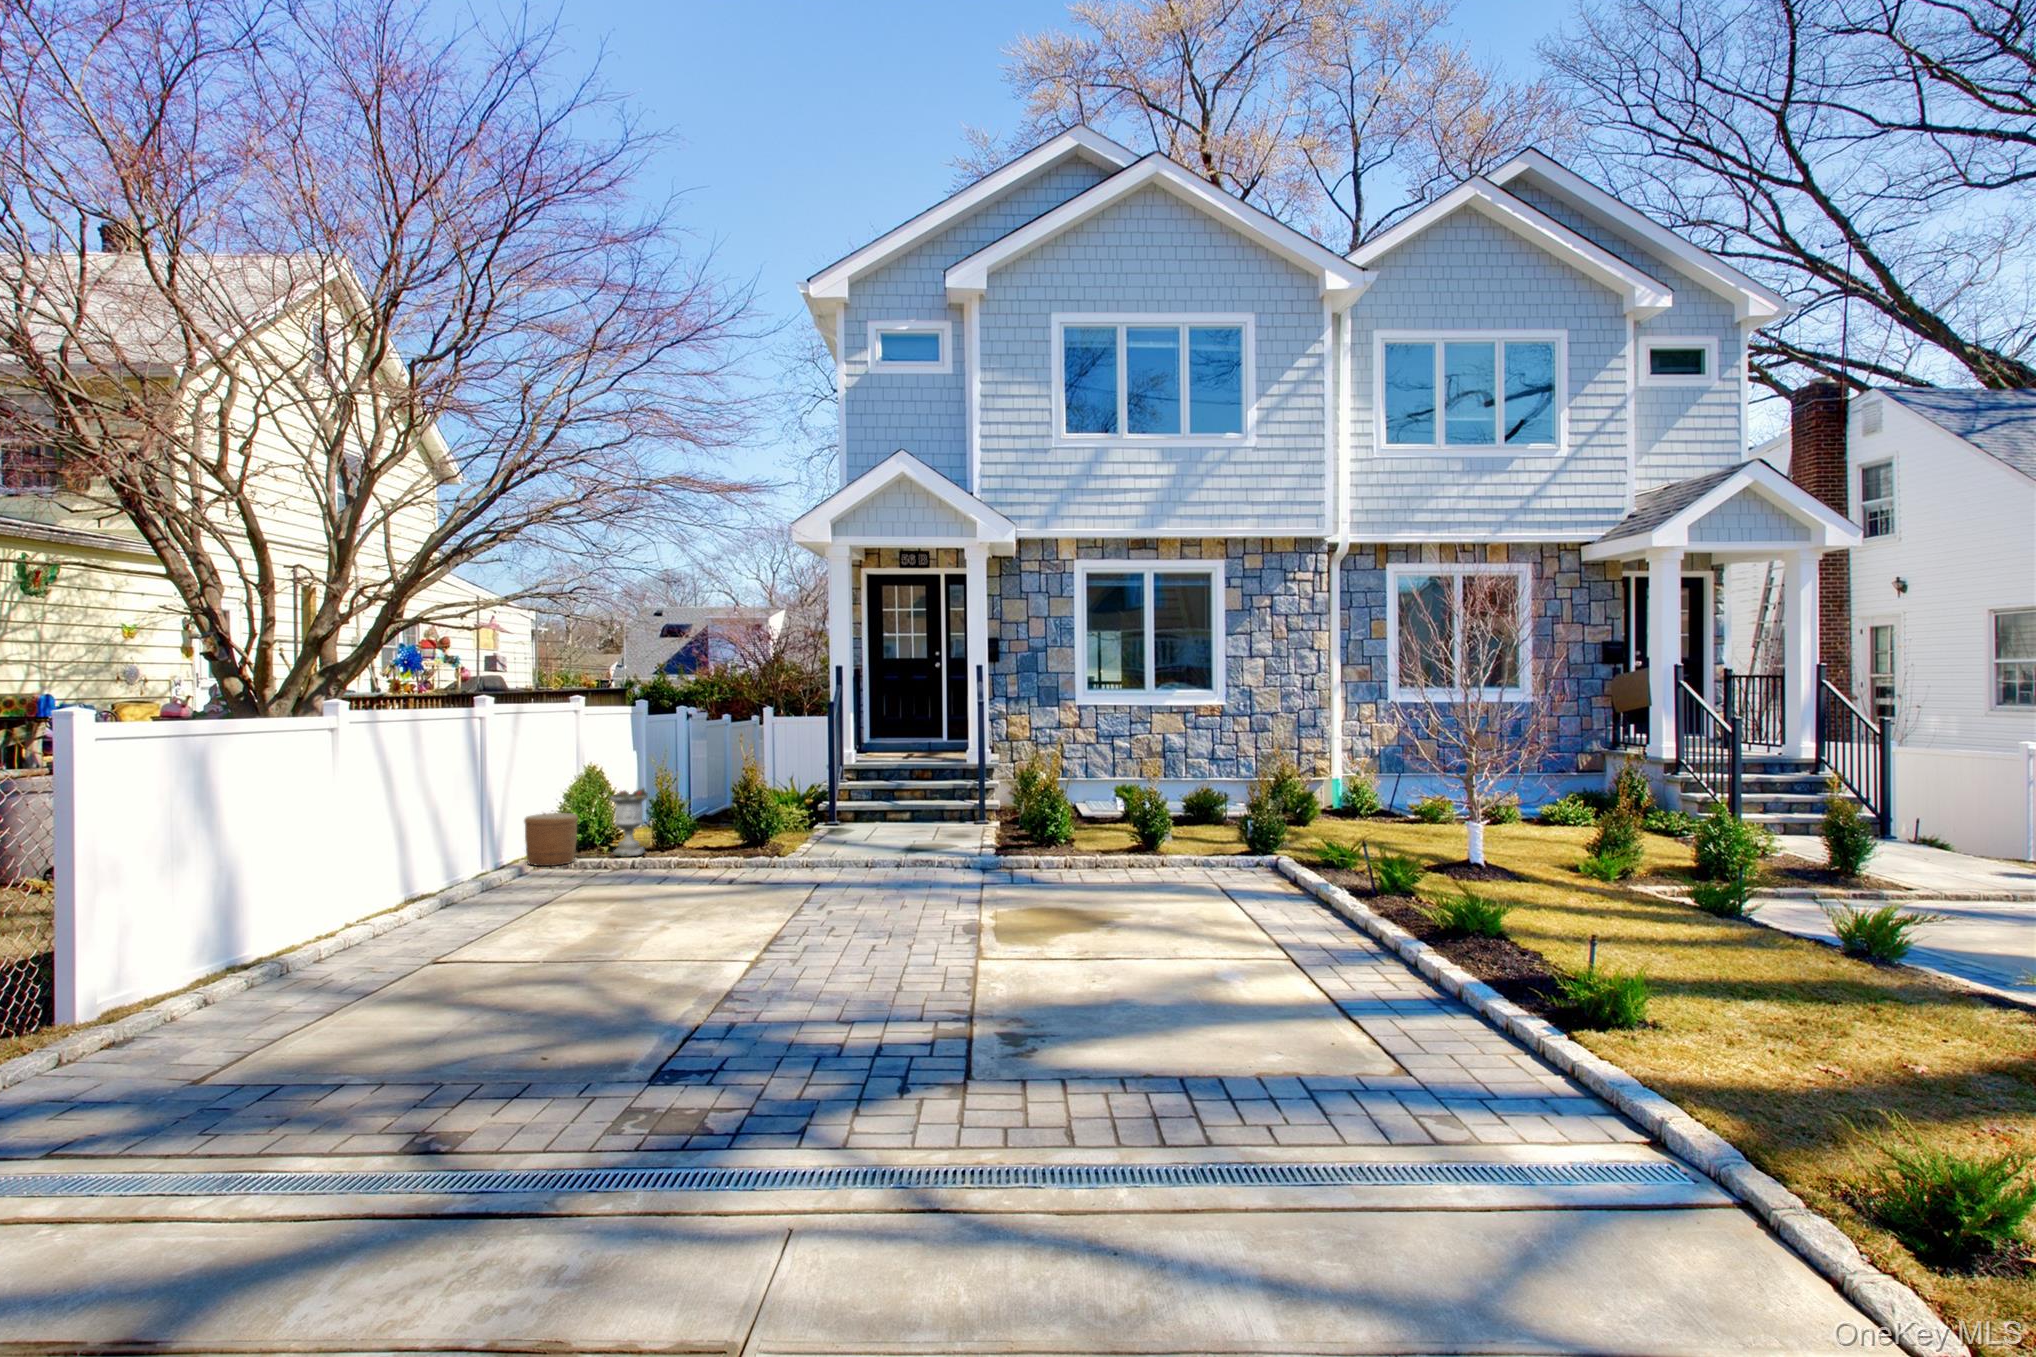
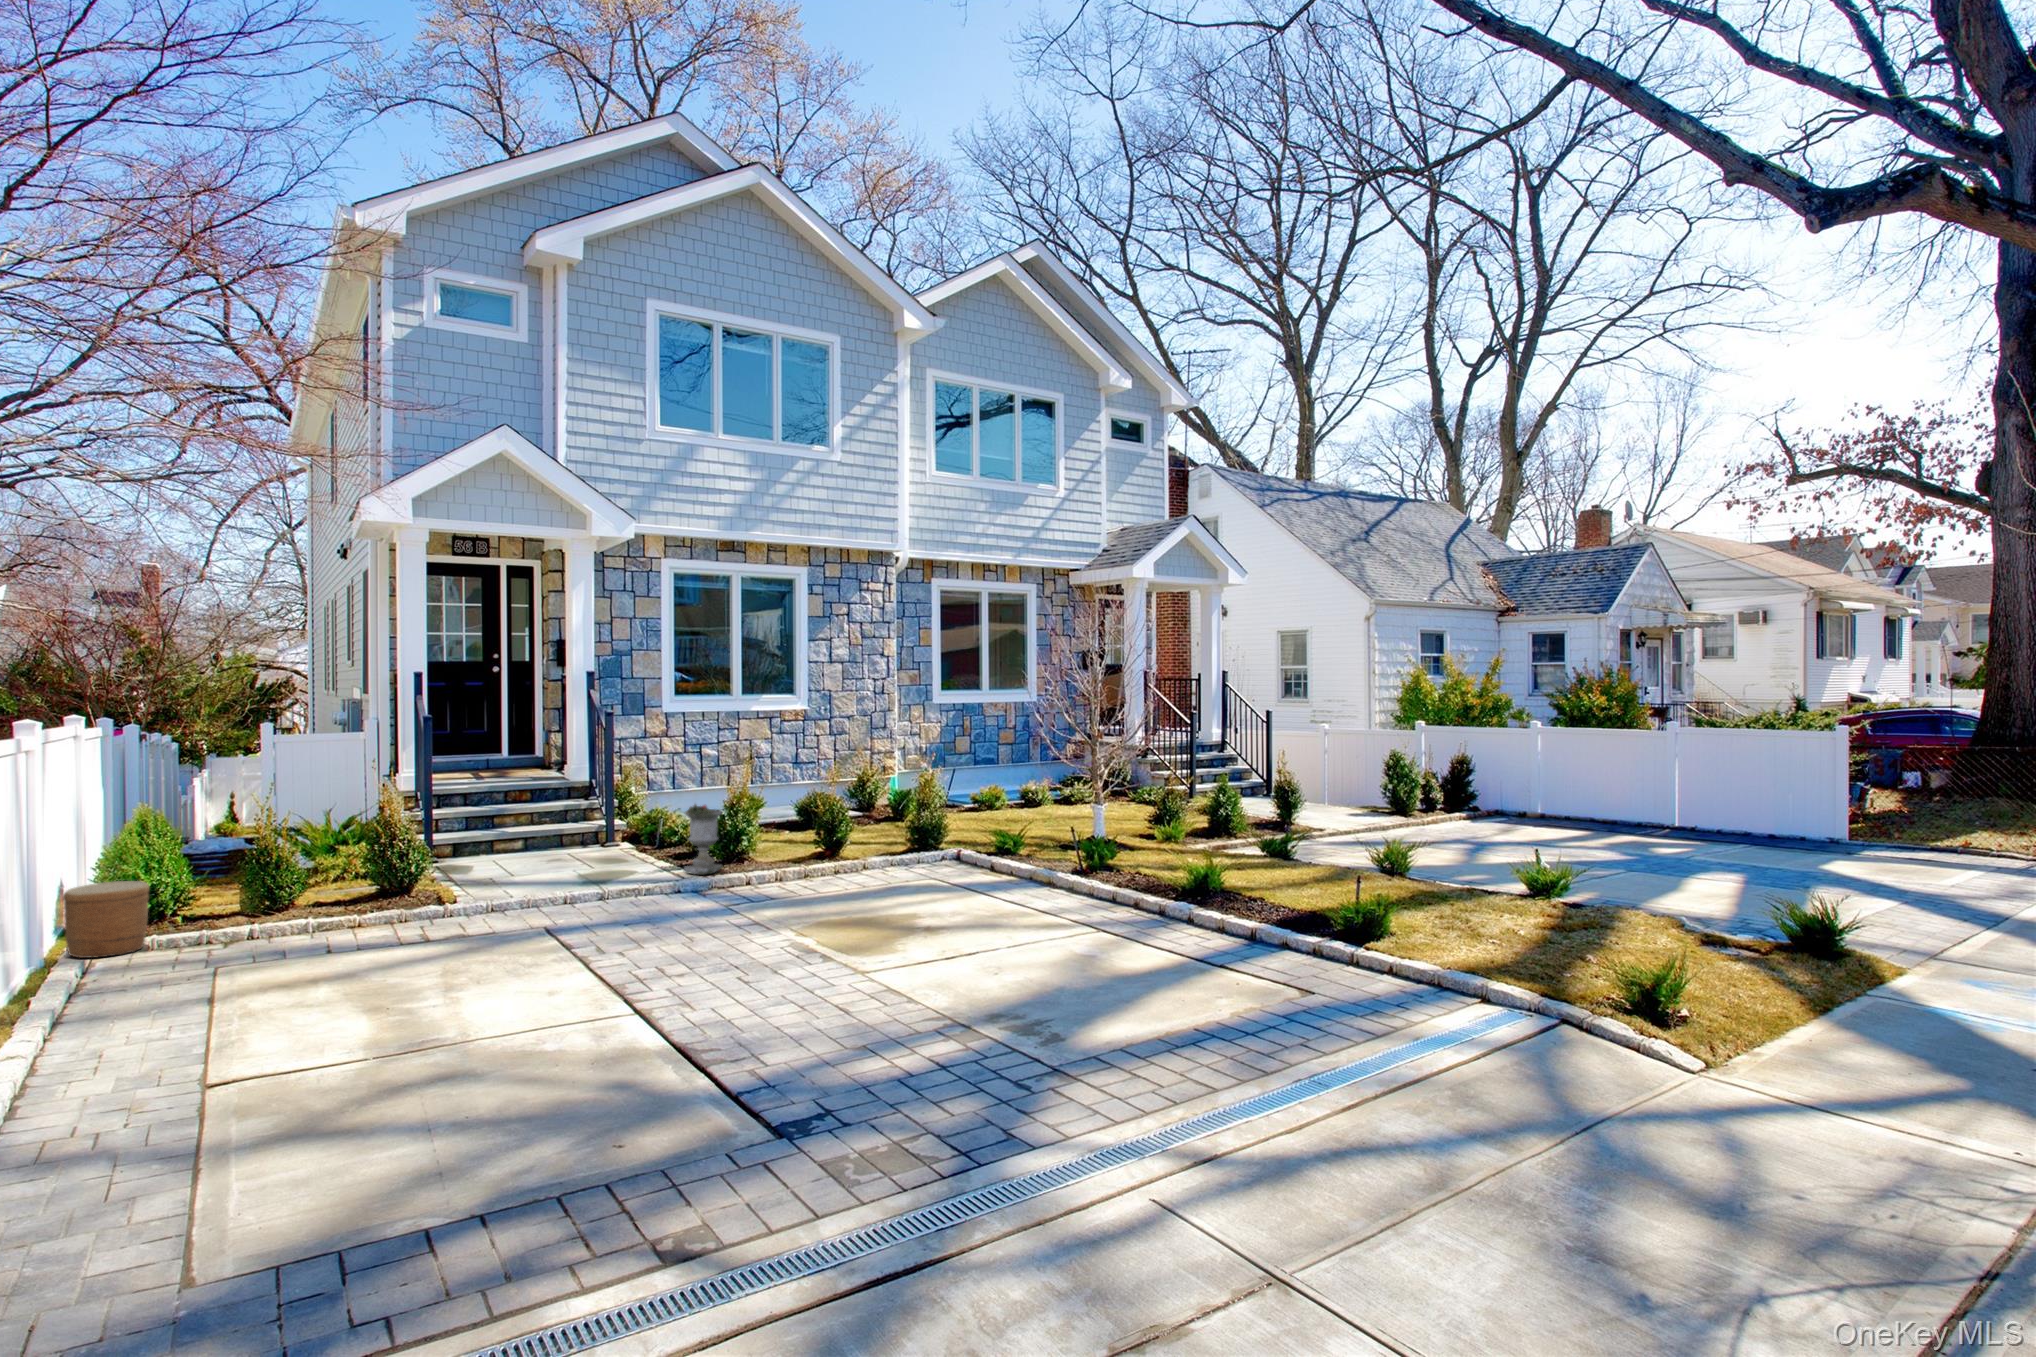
planter: present [611,788,648,857] -> present [684,804,722,875]

